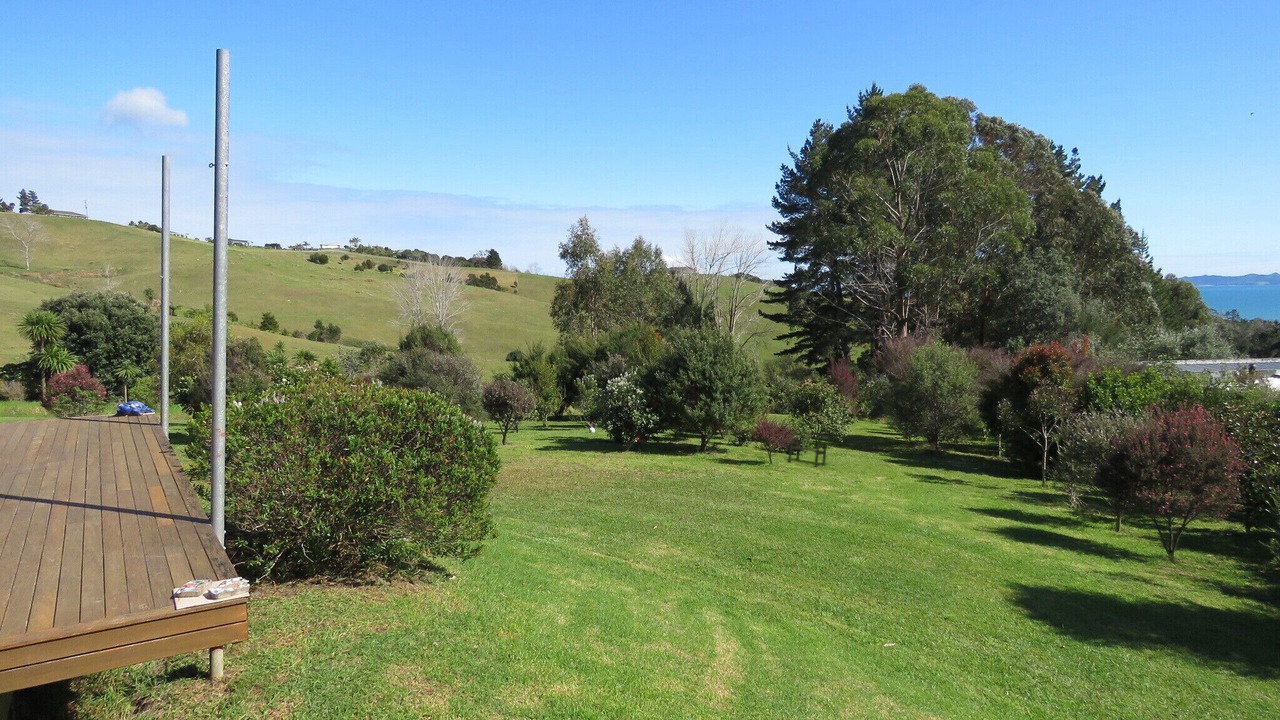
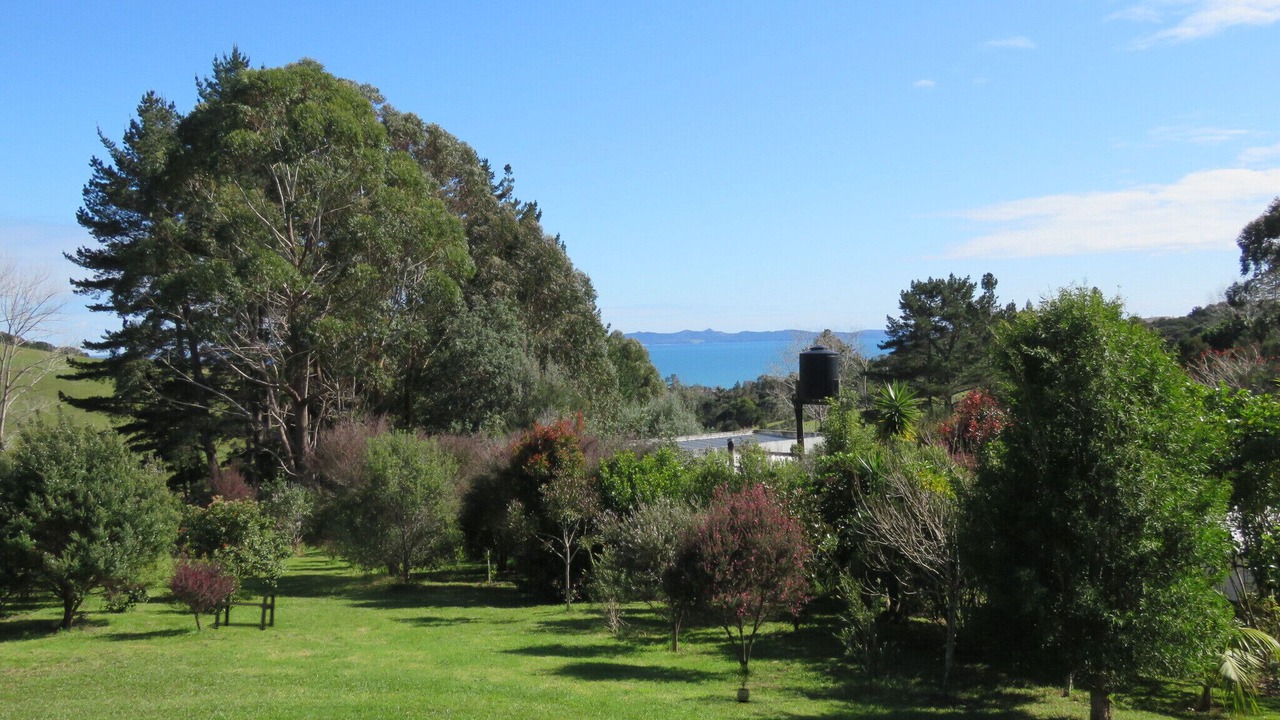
potted plant: none [1134,553,1161,586] -> present [733,668,753,702]

